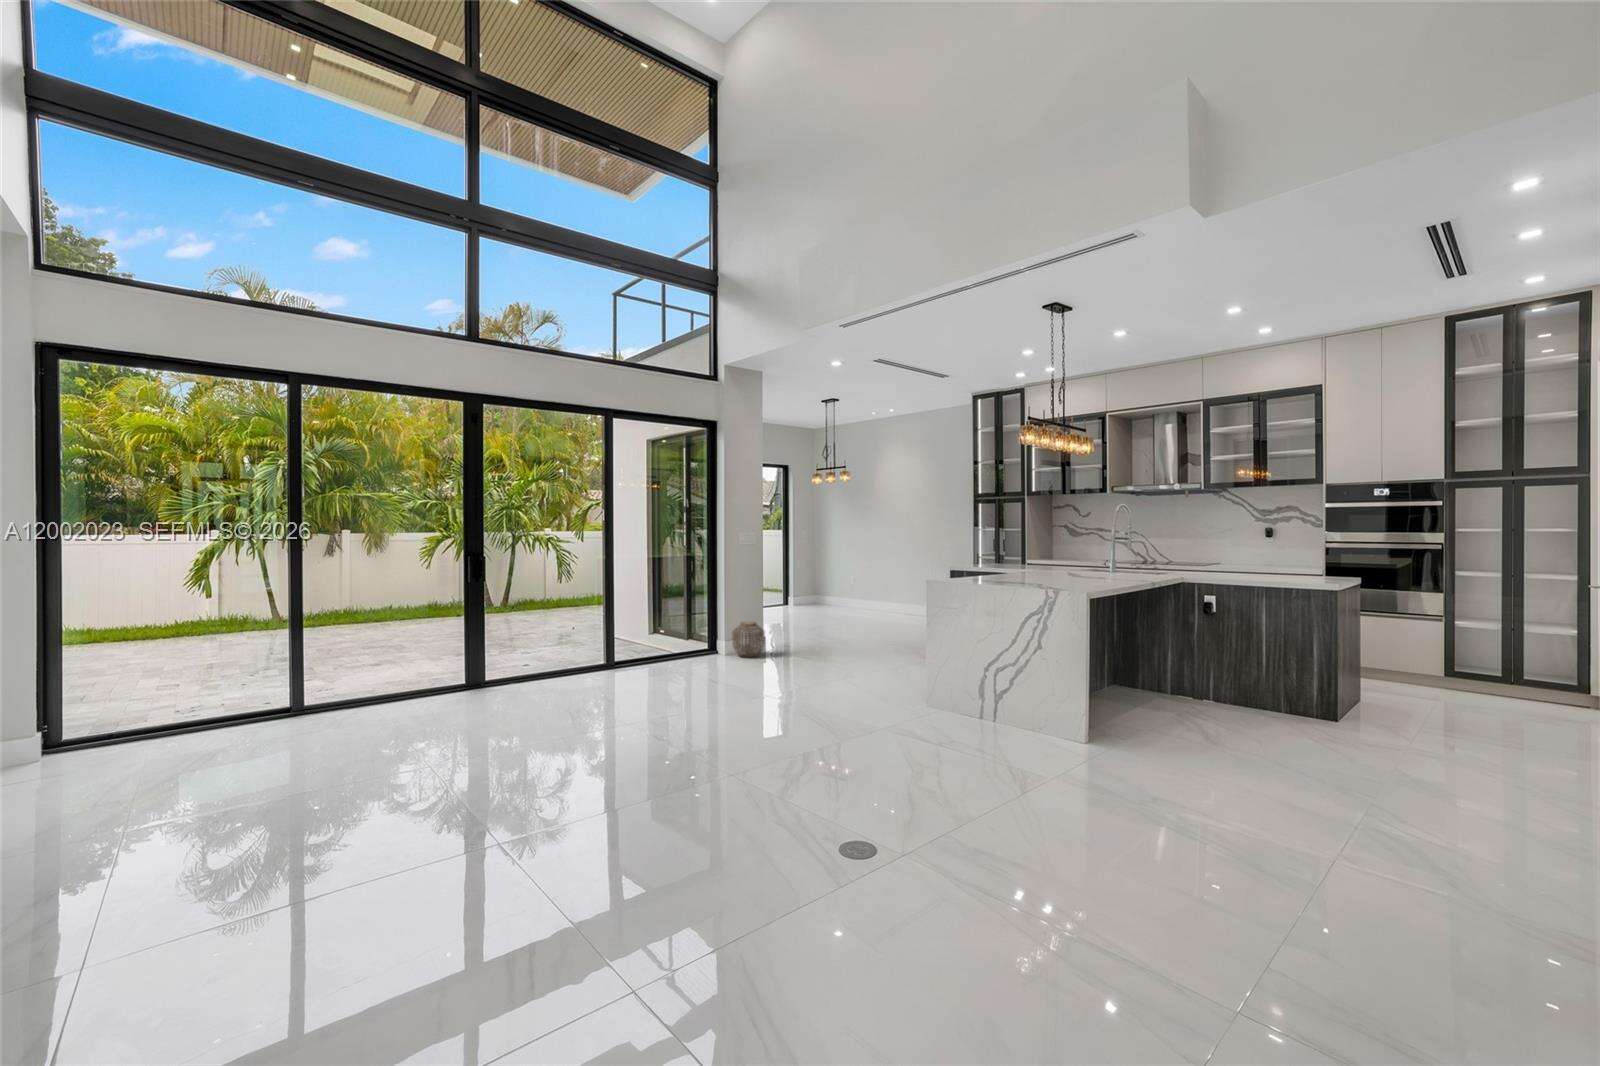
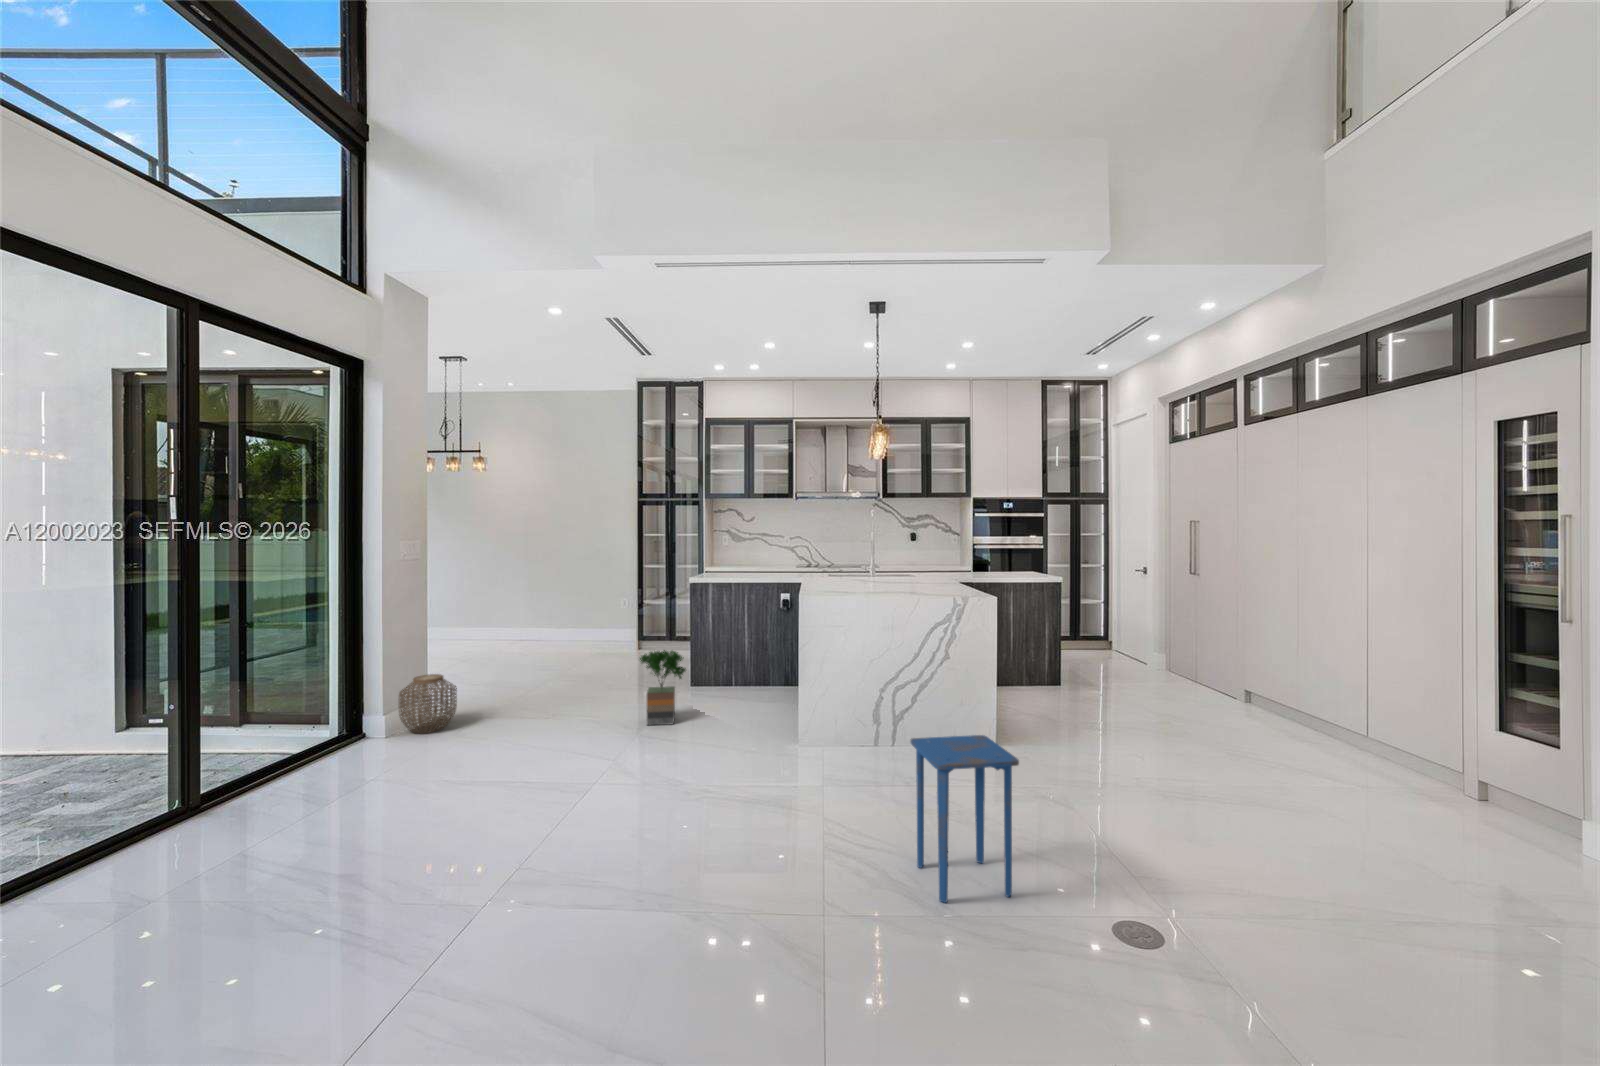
potted tree: none [856,620,892,678] -> present [640,650,686,725]
side table: none [800,679,881,796] -> present [910,735,1019,903]

